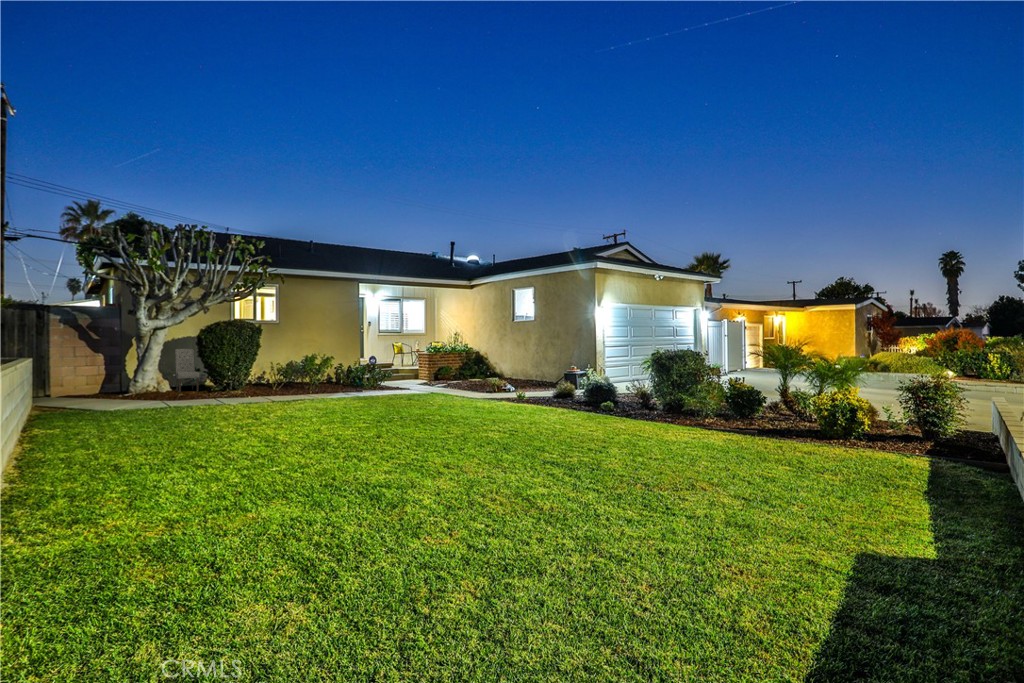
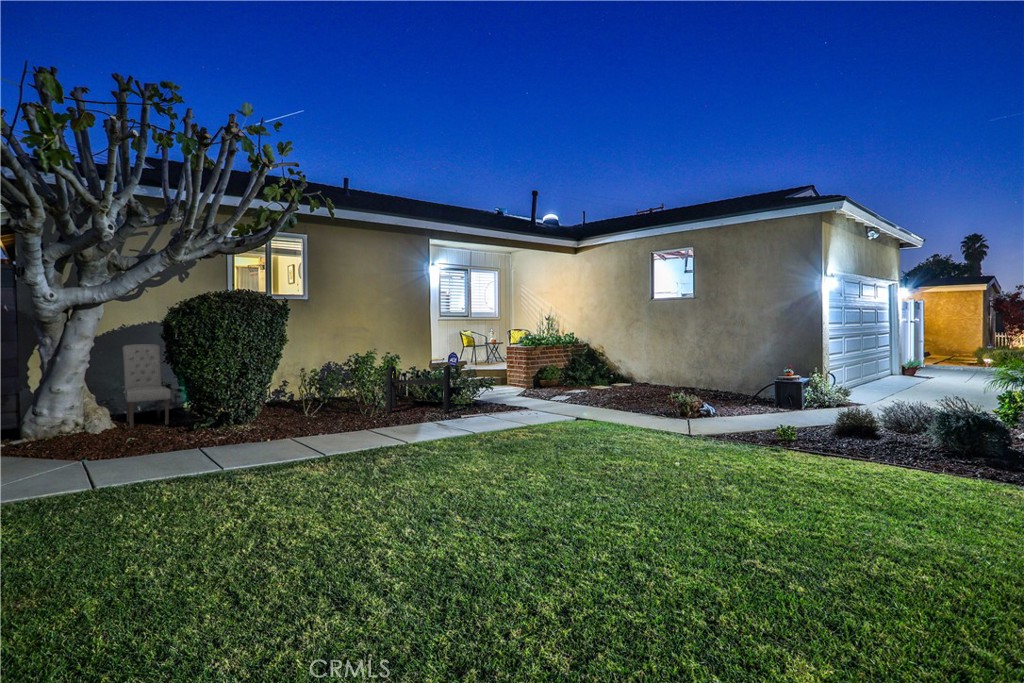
bench: none [319,362,360,389] -> present [386,366,451,413]

